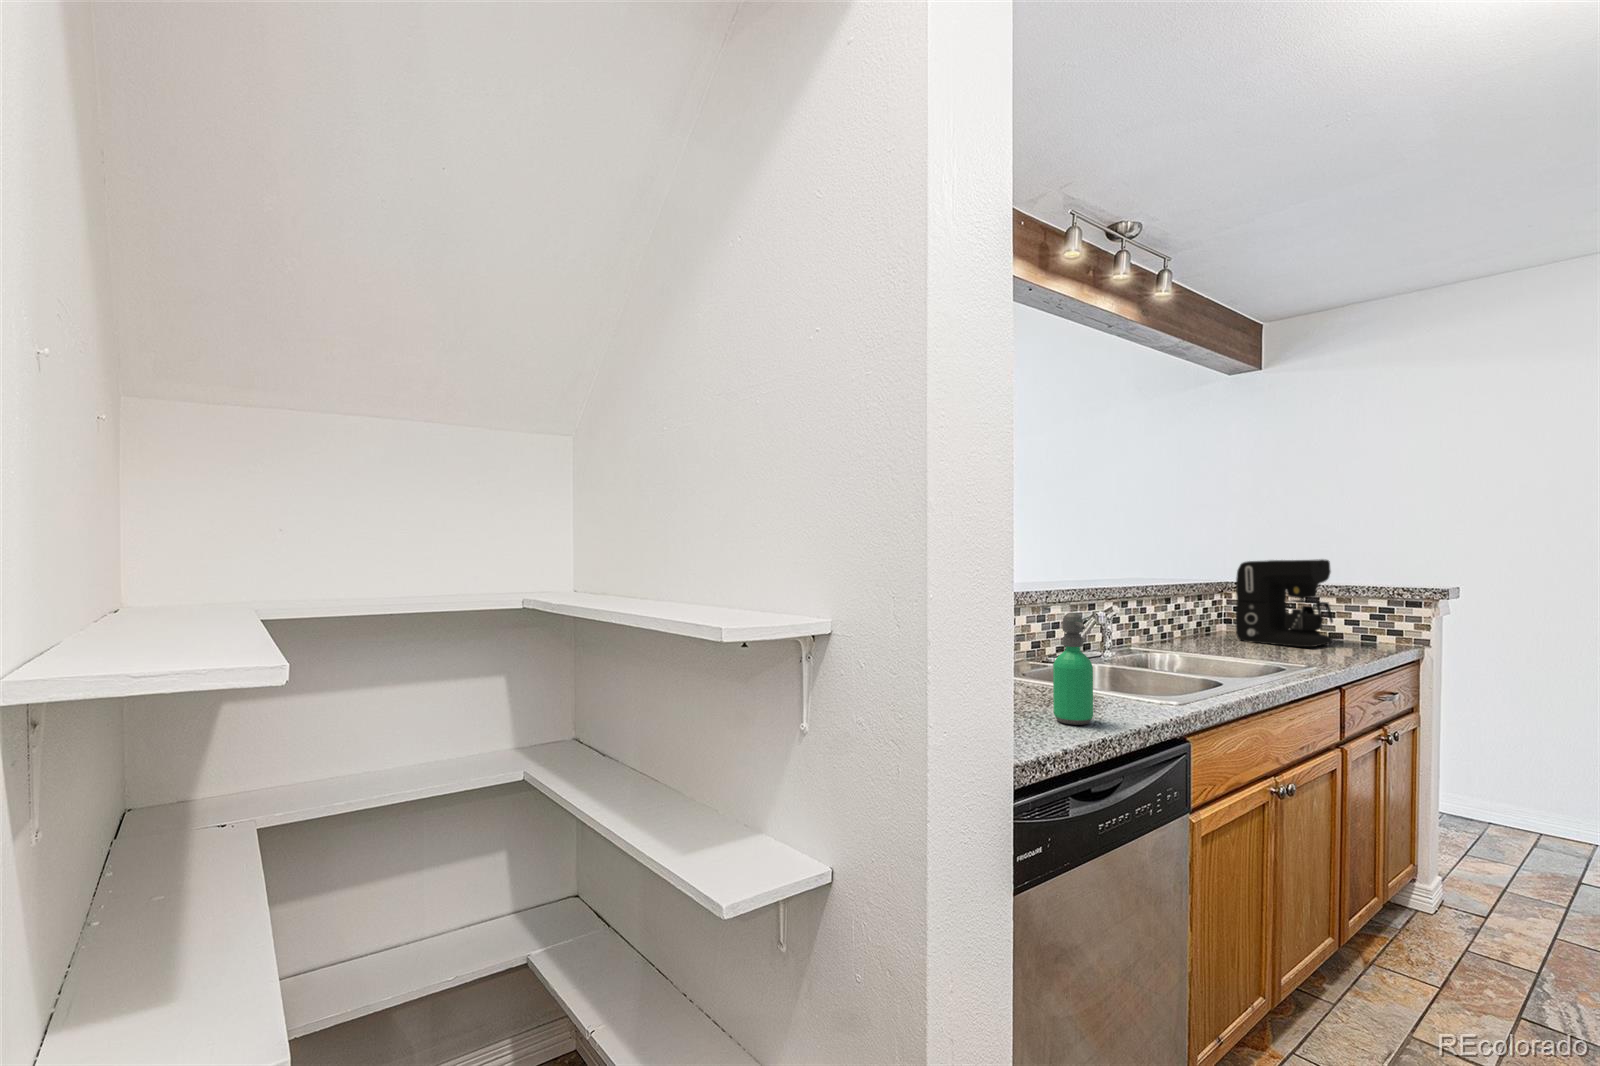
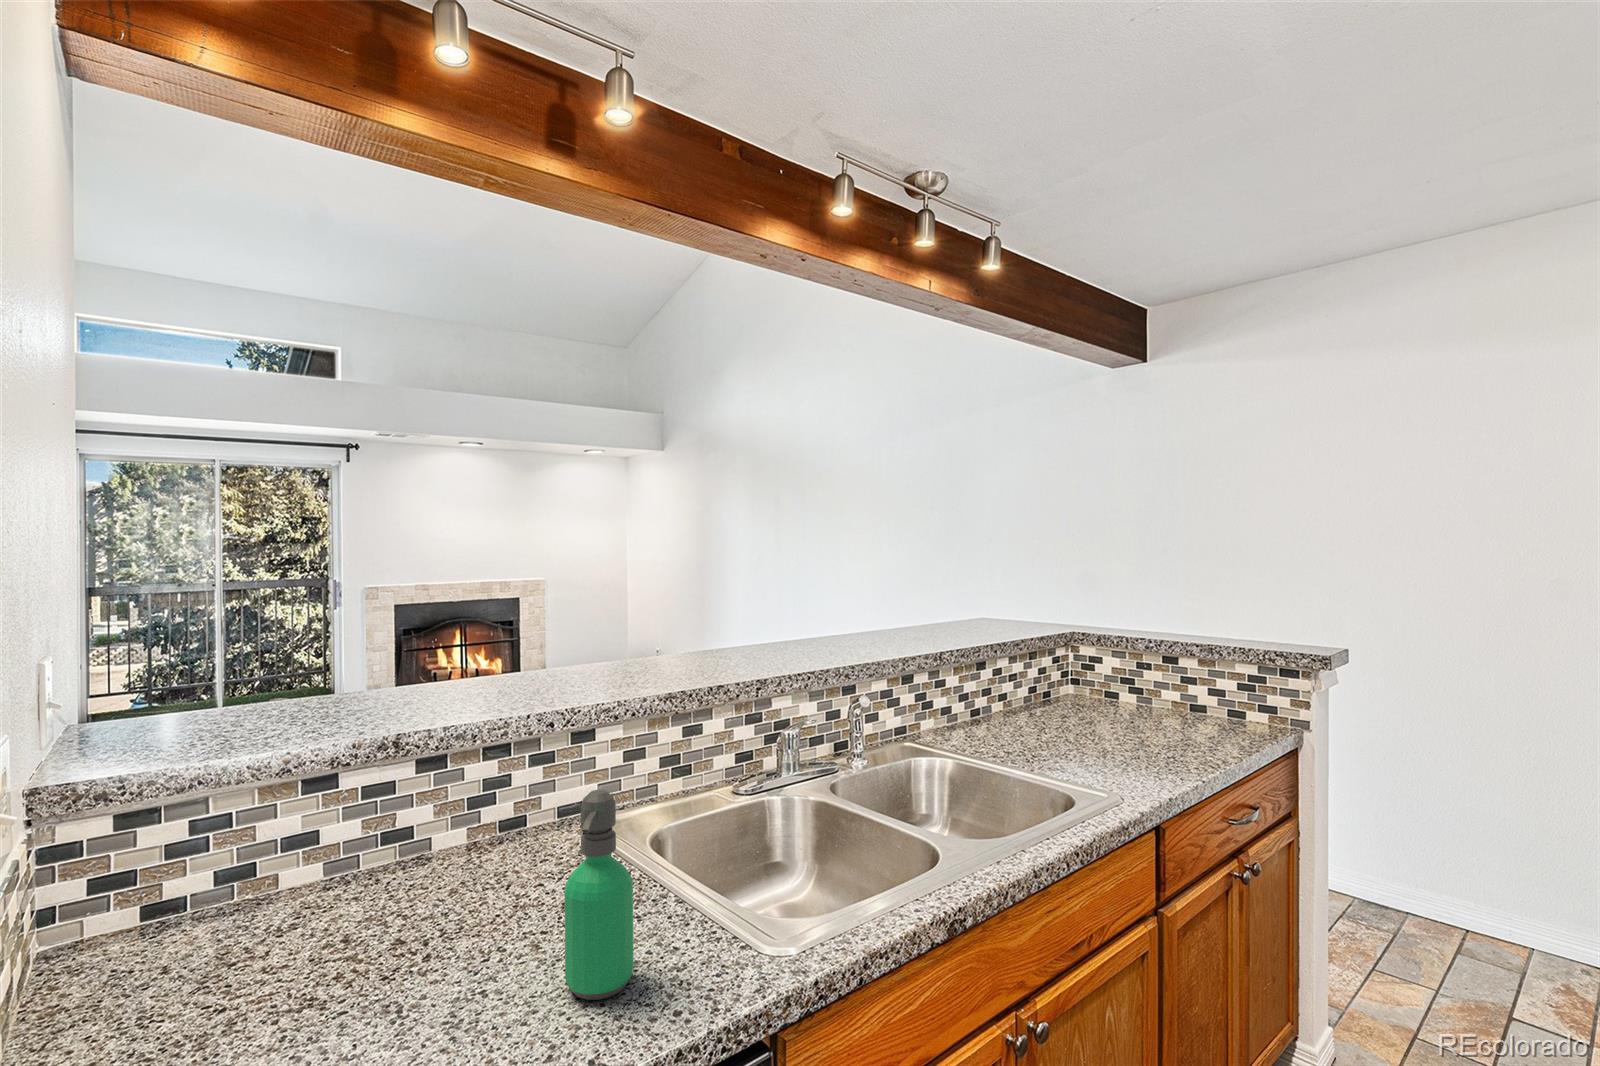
coffee maker: present [1236,559,1333,647] -> none [1072,609,1191,731]

